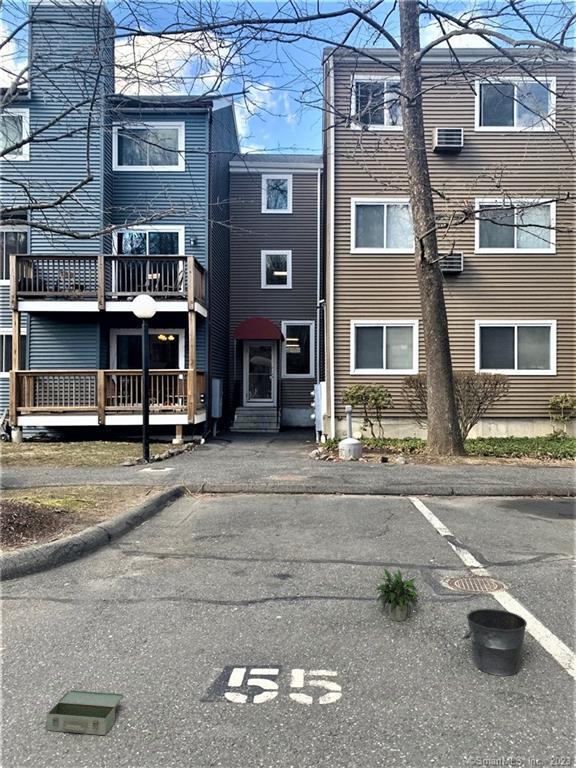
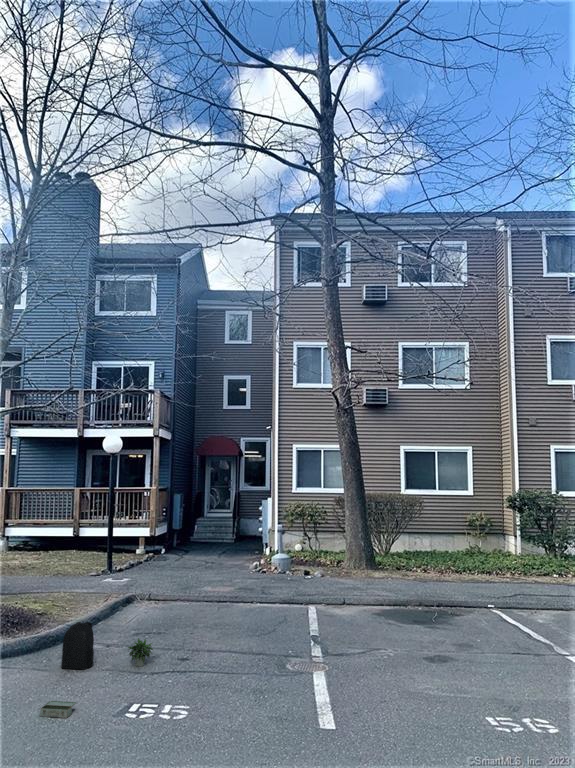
backpack: none [90,524,145,606] -> present [61,622,94,669]
potted plant: present [374,569,420,621] -> present [128,638,153,666]
bucket: present [462,609,527,676] -> none [253,667,284,700]

